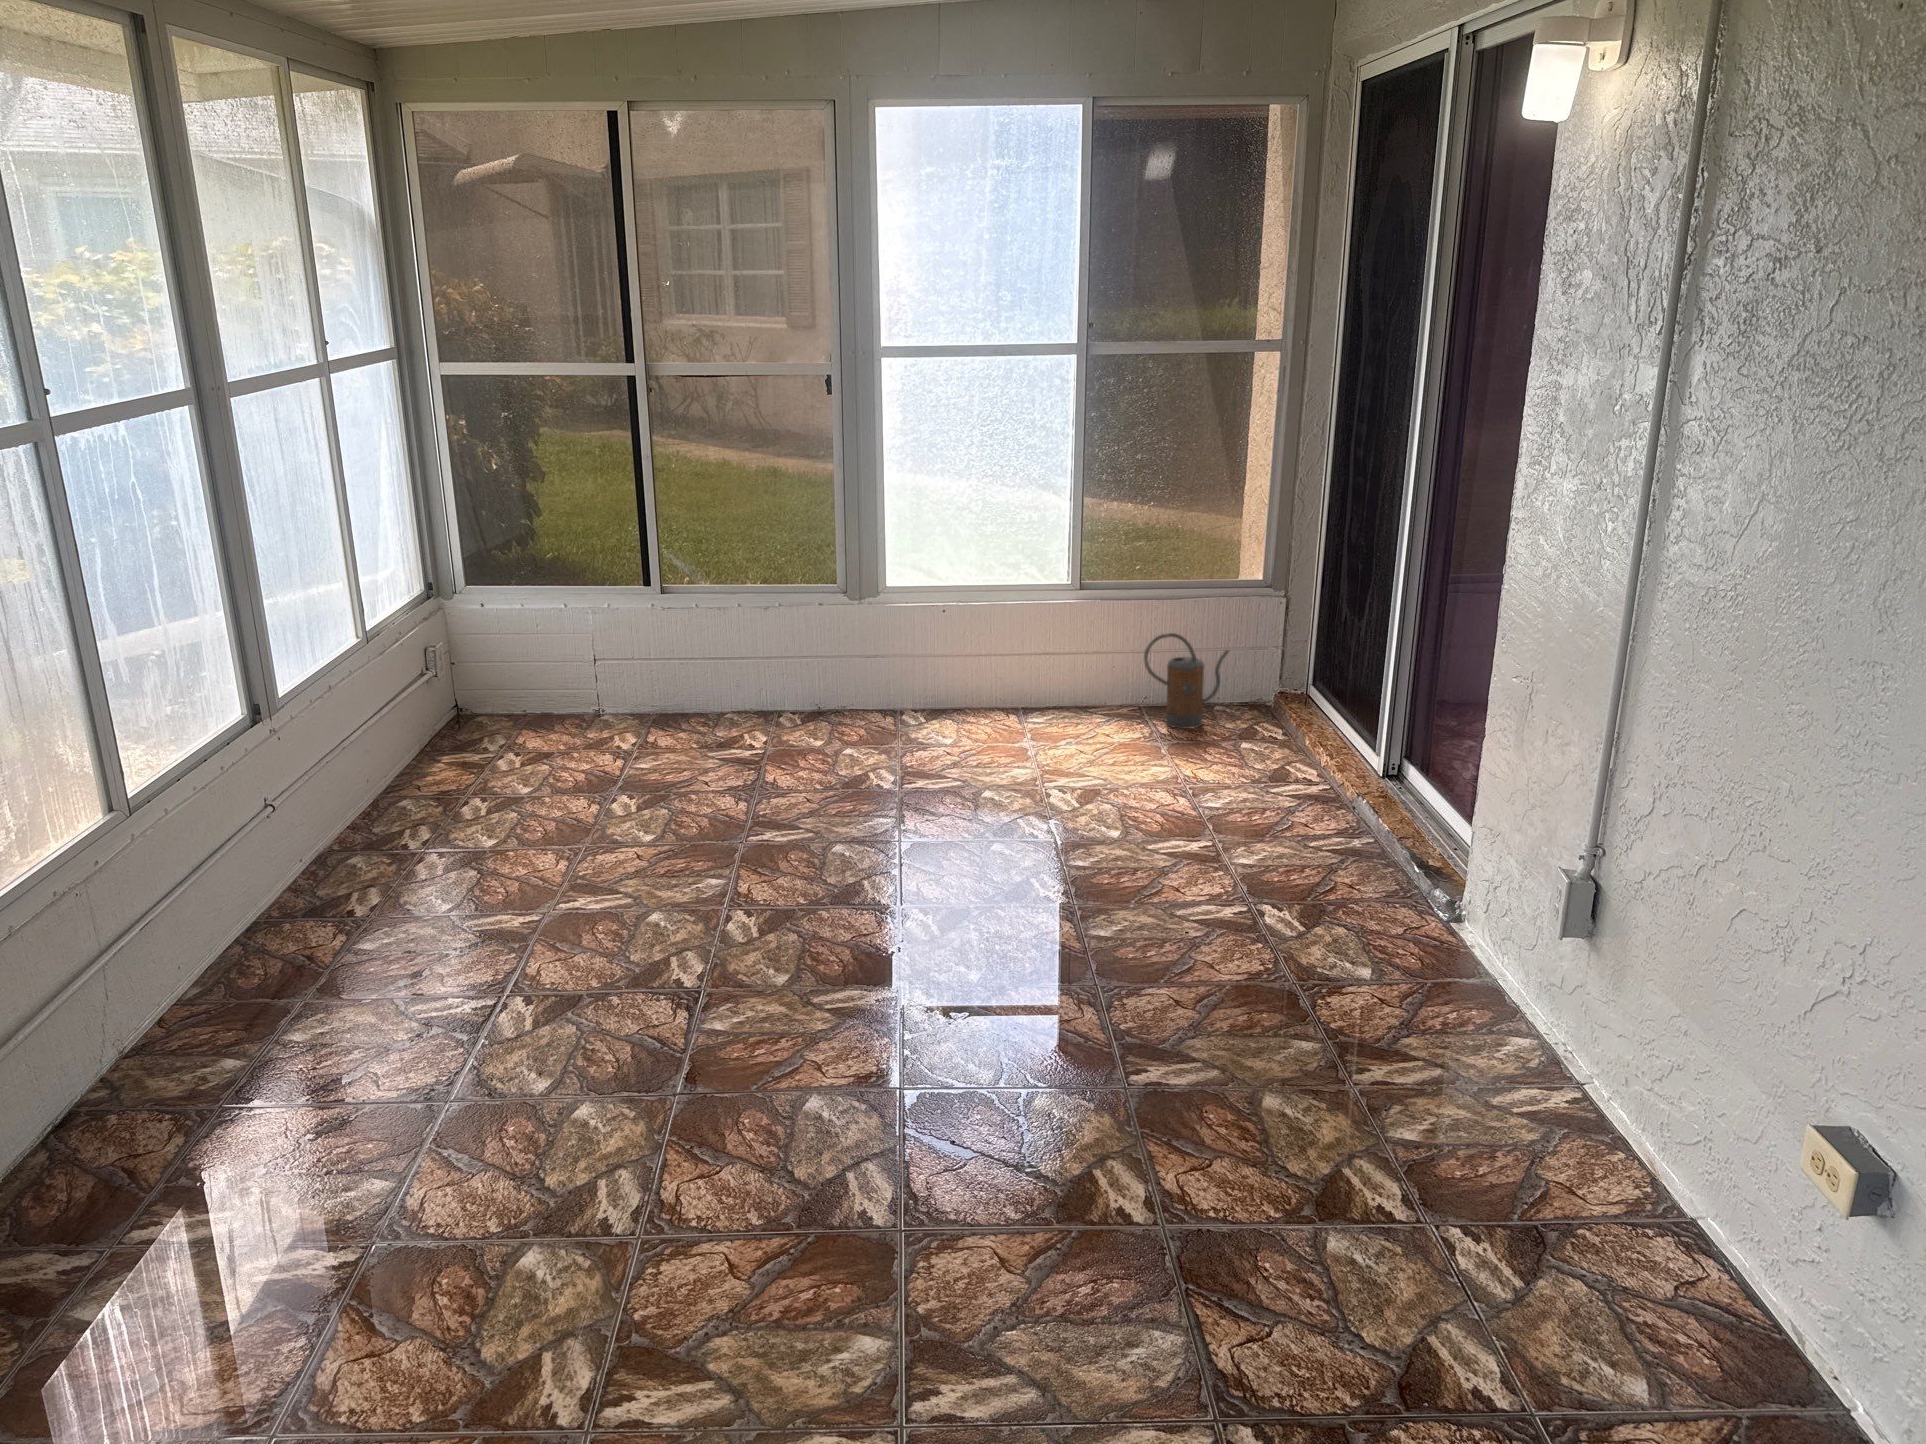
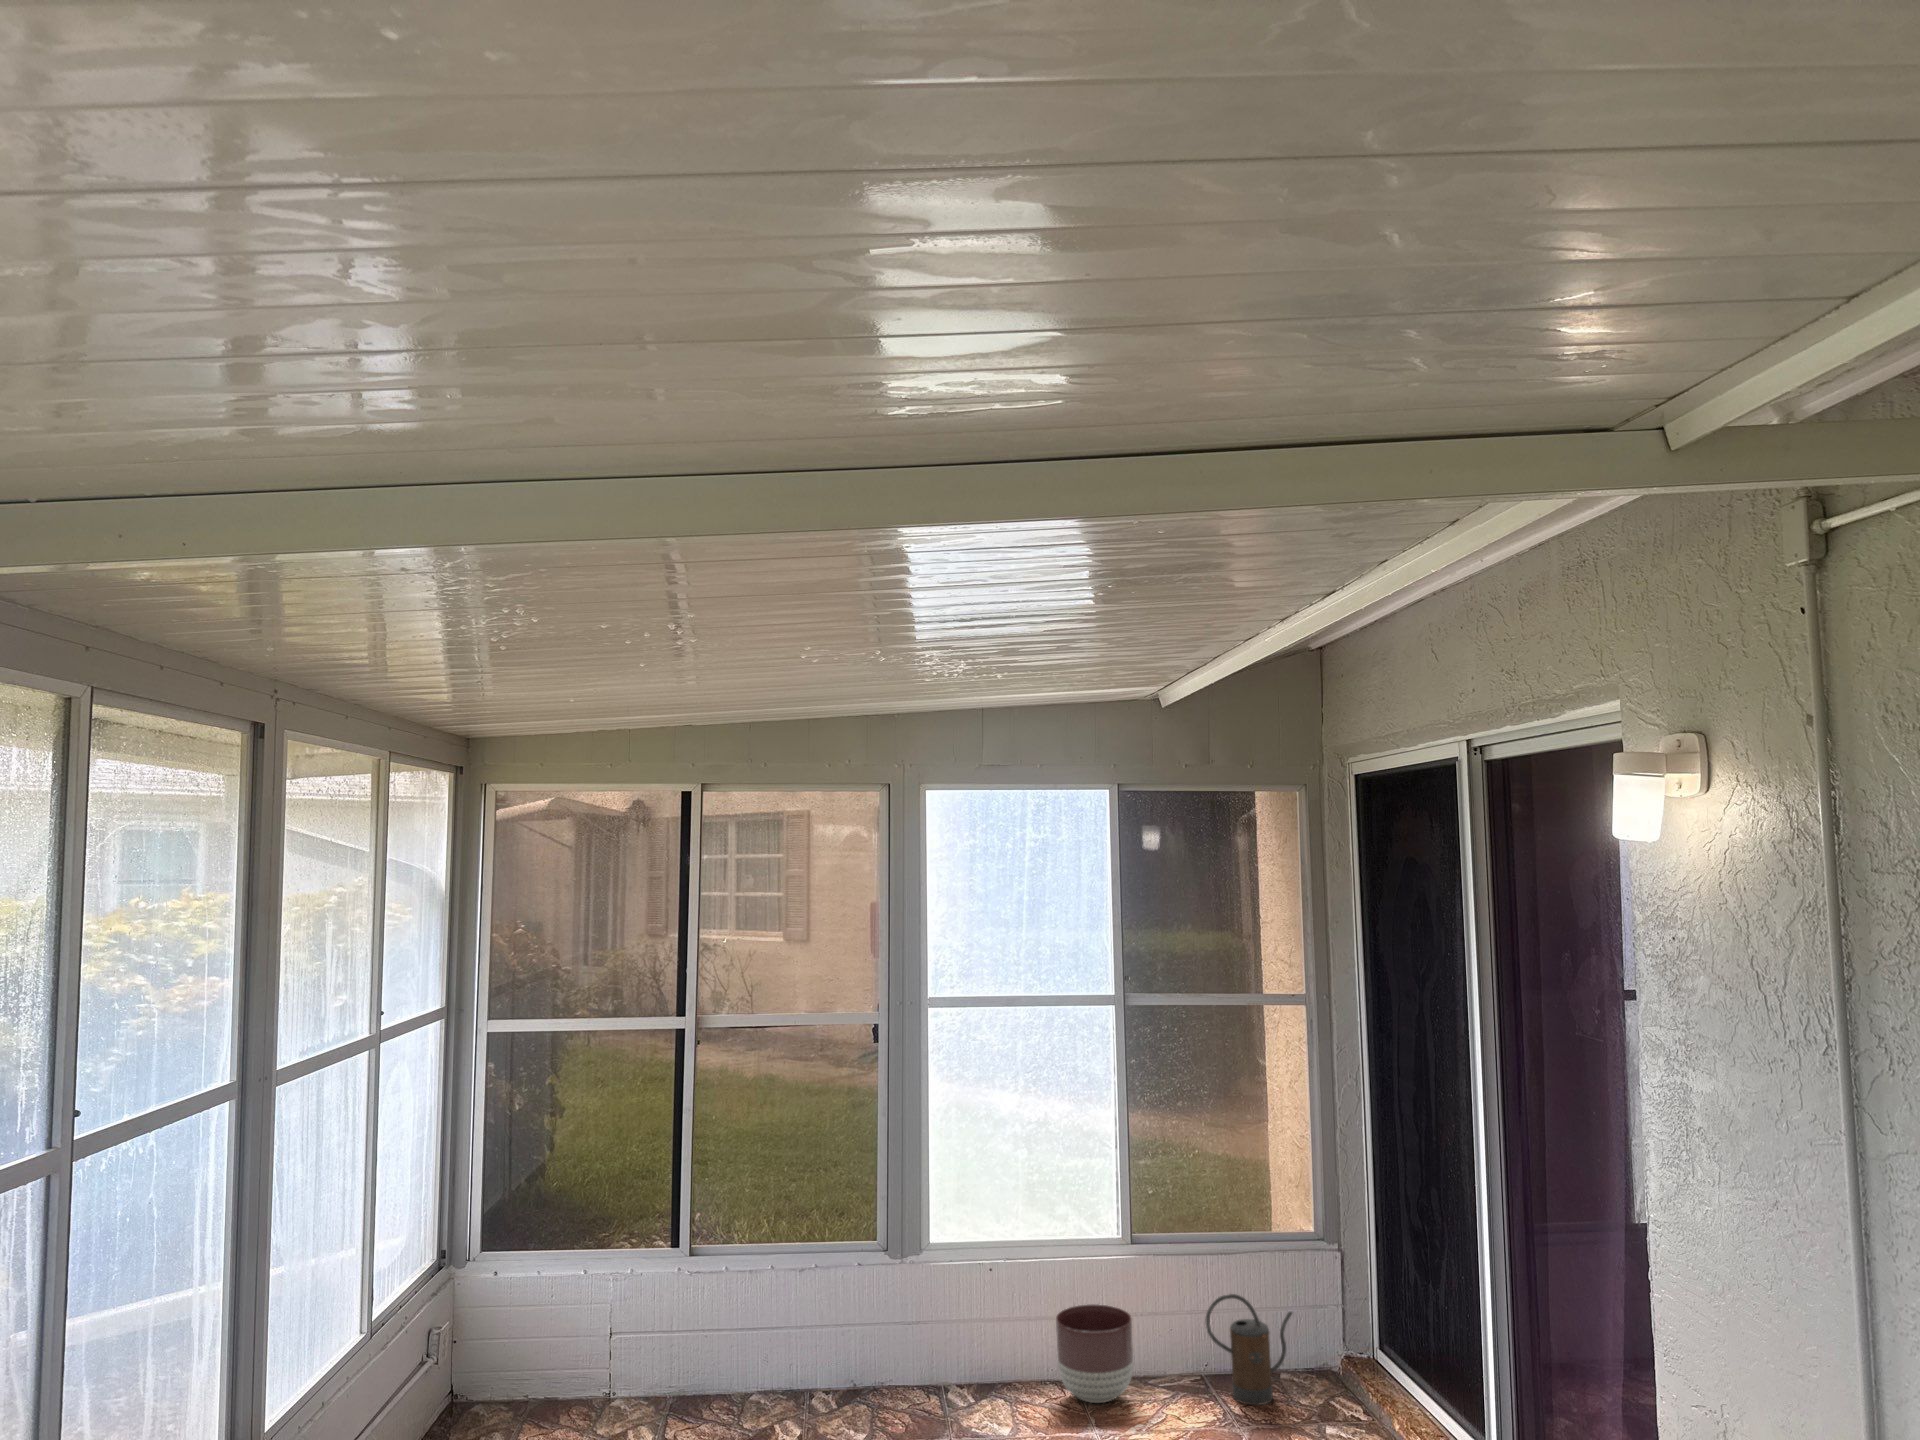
planter: none [1002,643,1073,724] -> present [1056,1304,1133,1403]

